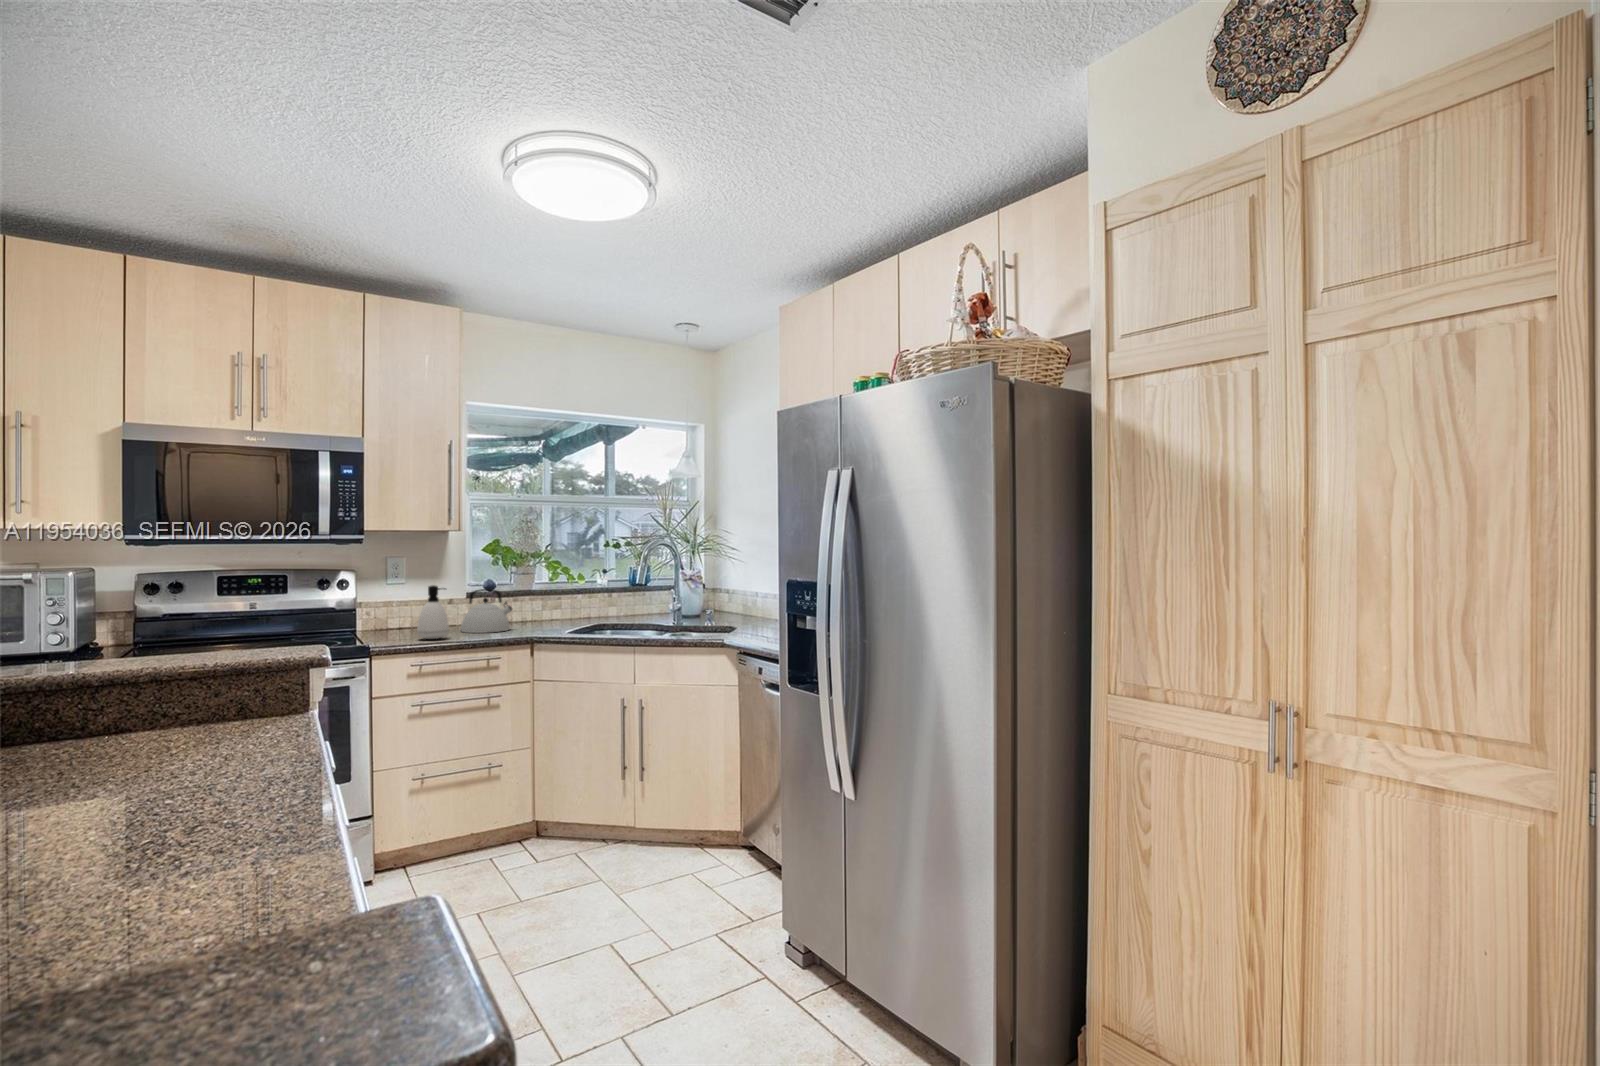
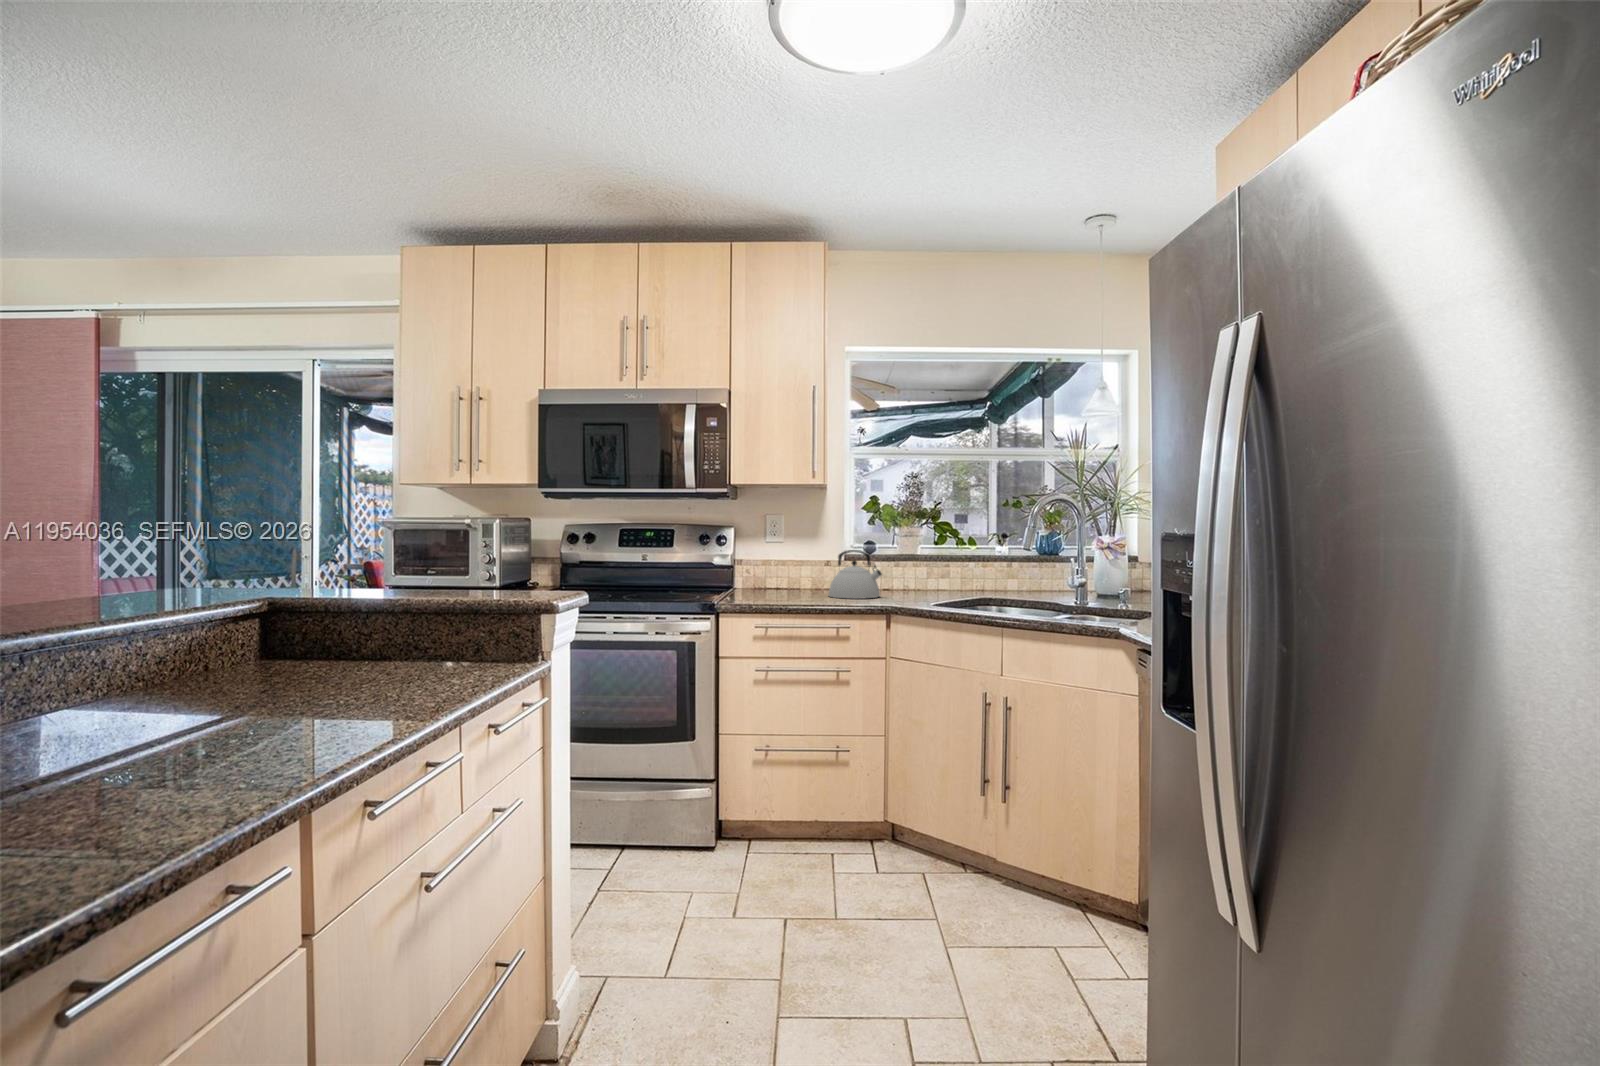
soap dispenser: present [417,585,449,639] -> none [773,543,804,601]

